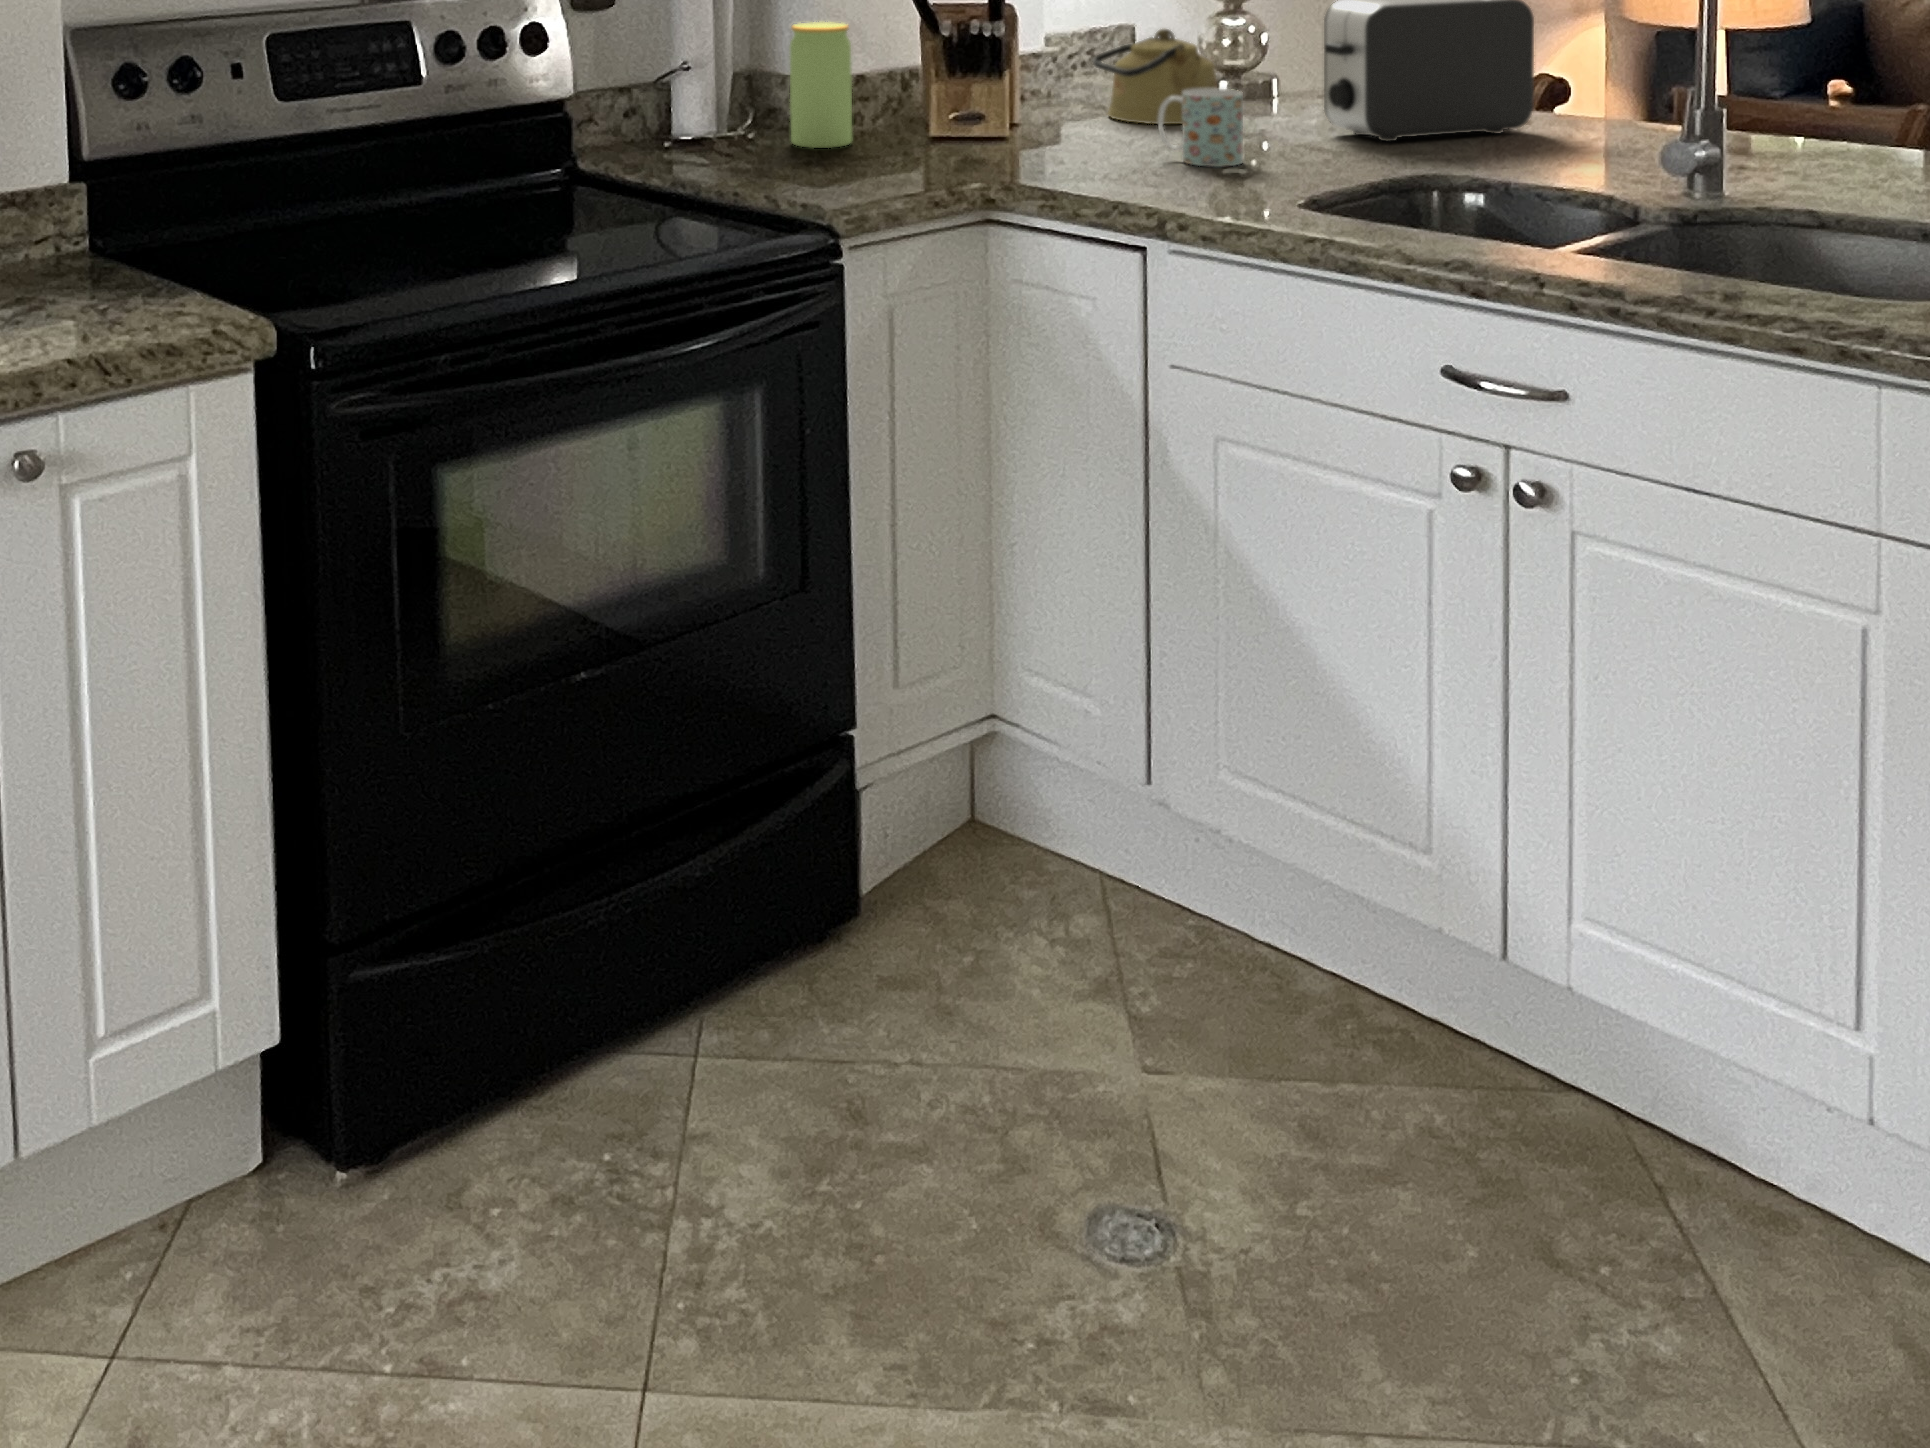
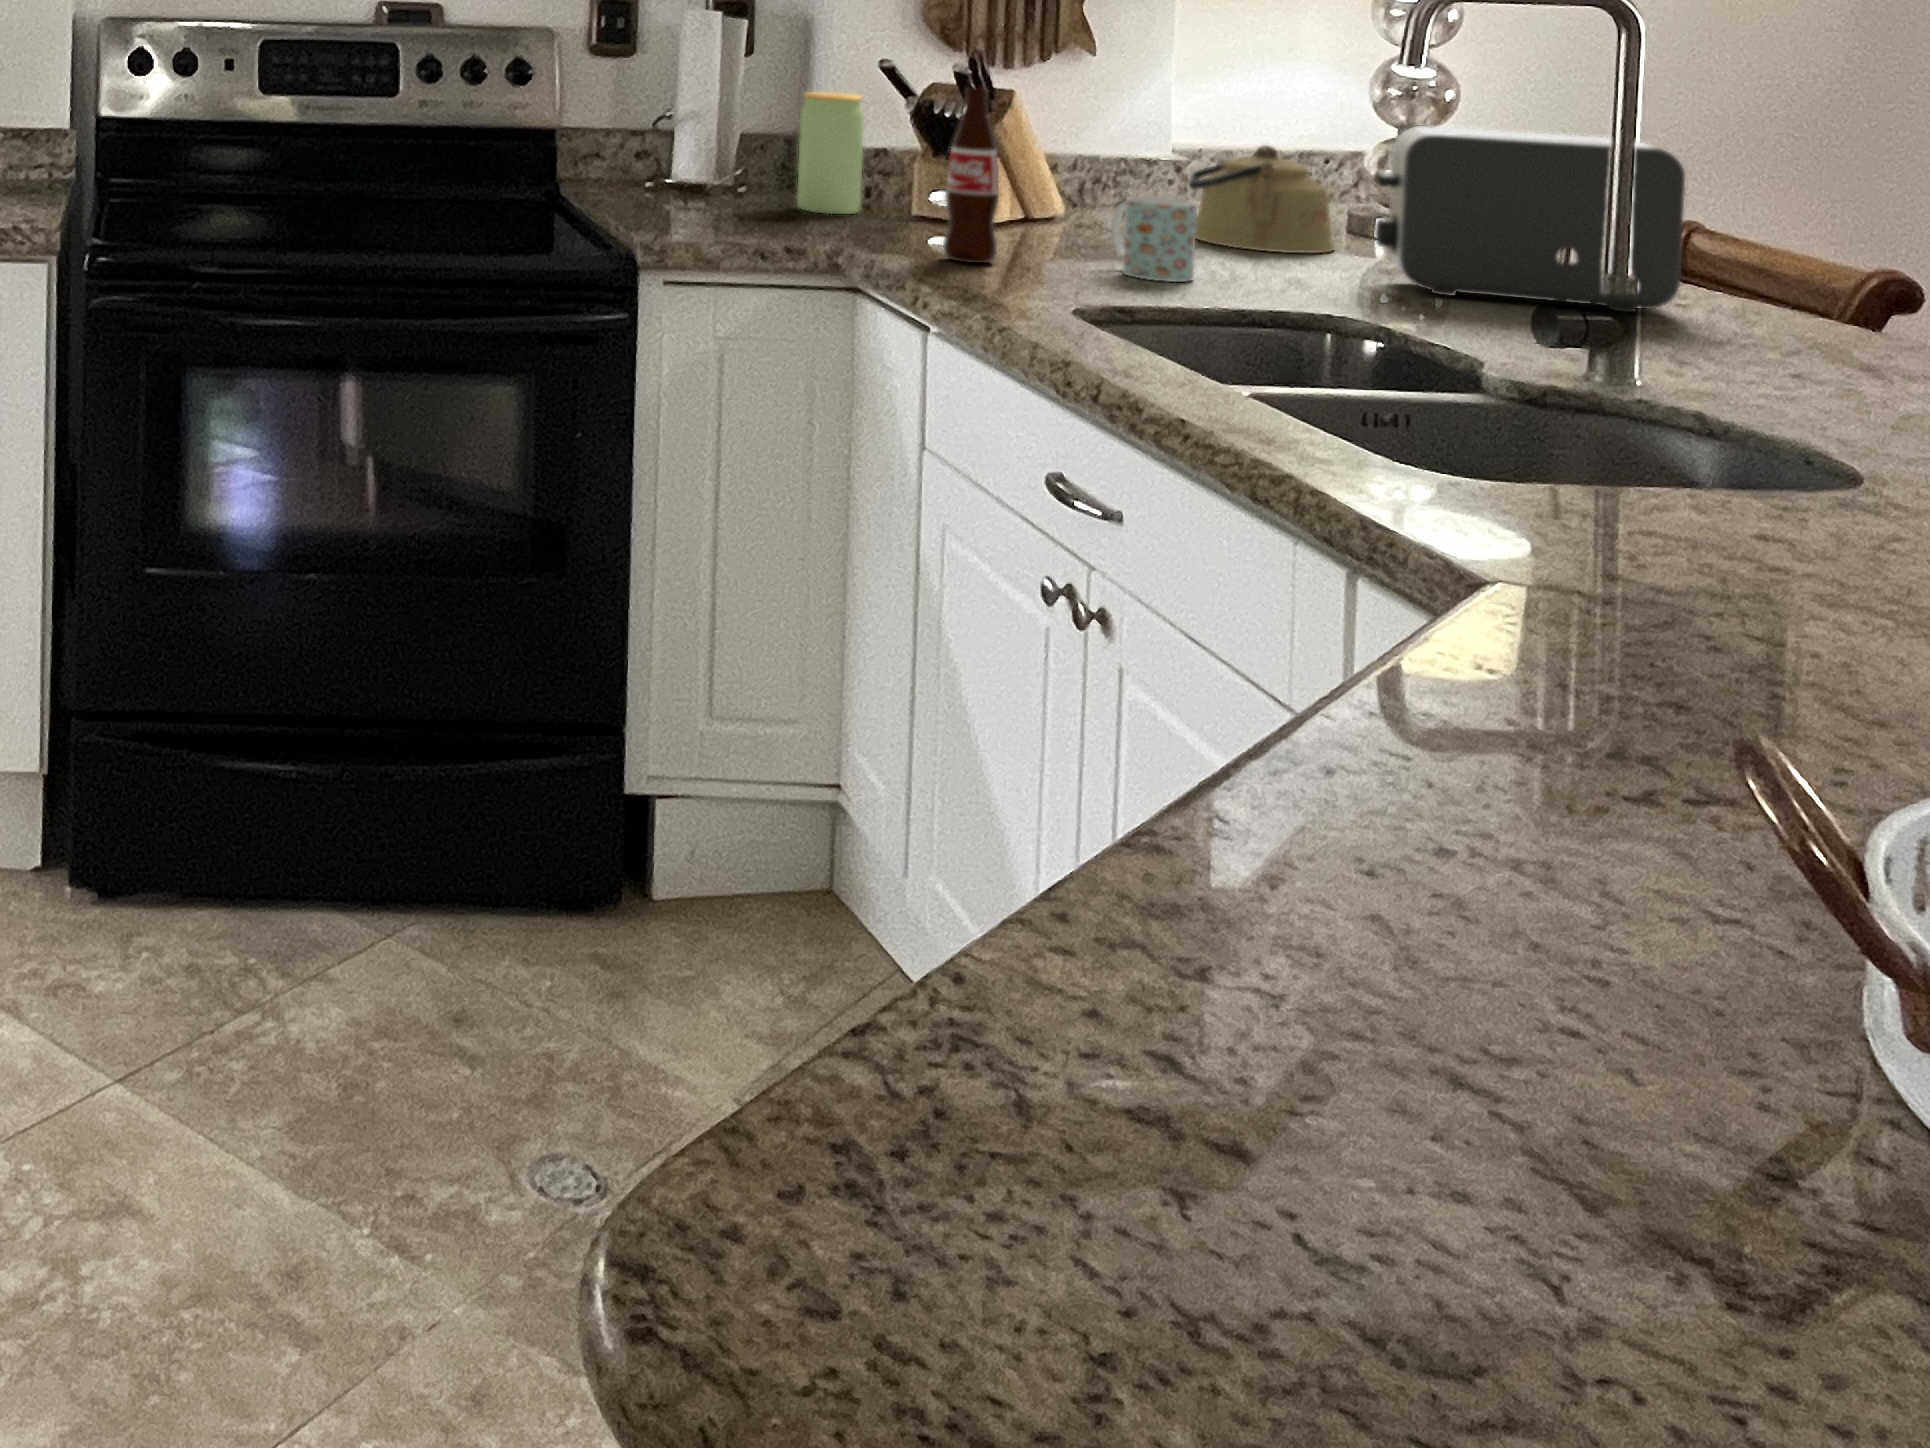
bottle: none [1045,6,1095,177] -> present [943,87,999,263]

